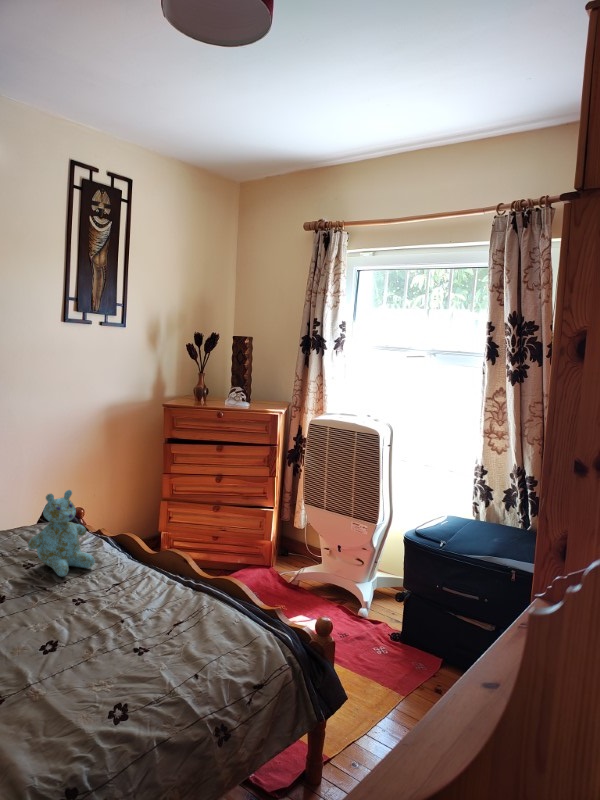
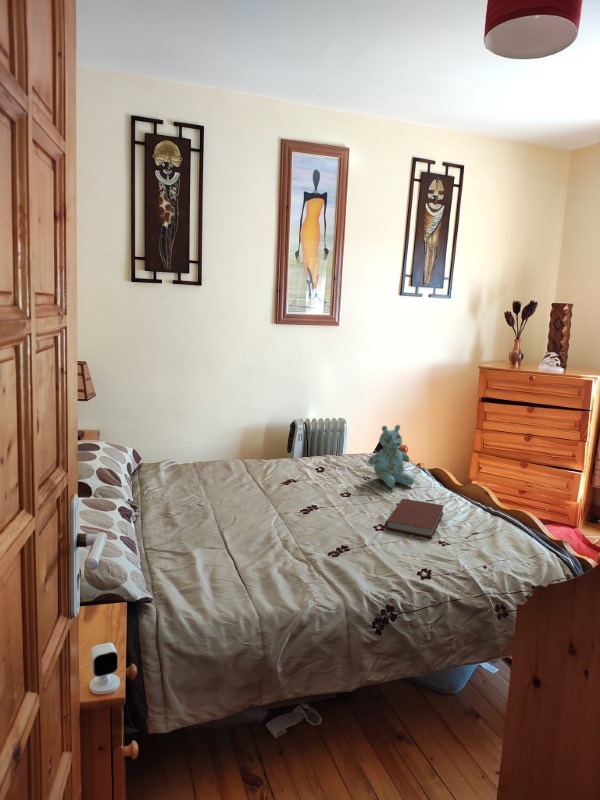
book: none [56,591,137,648] -> present [385,499,444,537]

